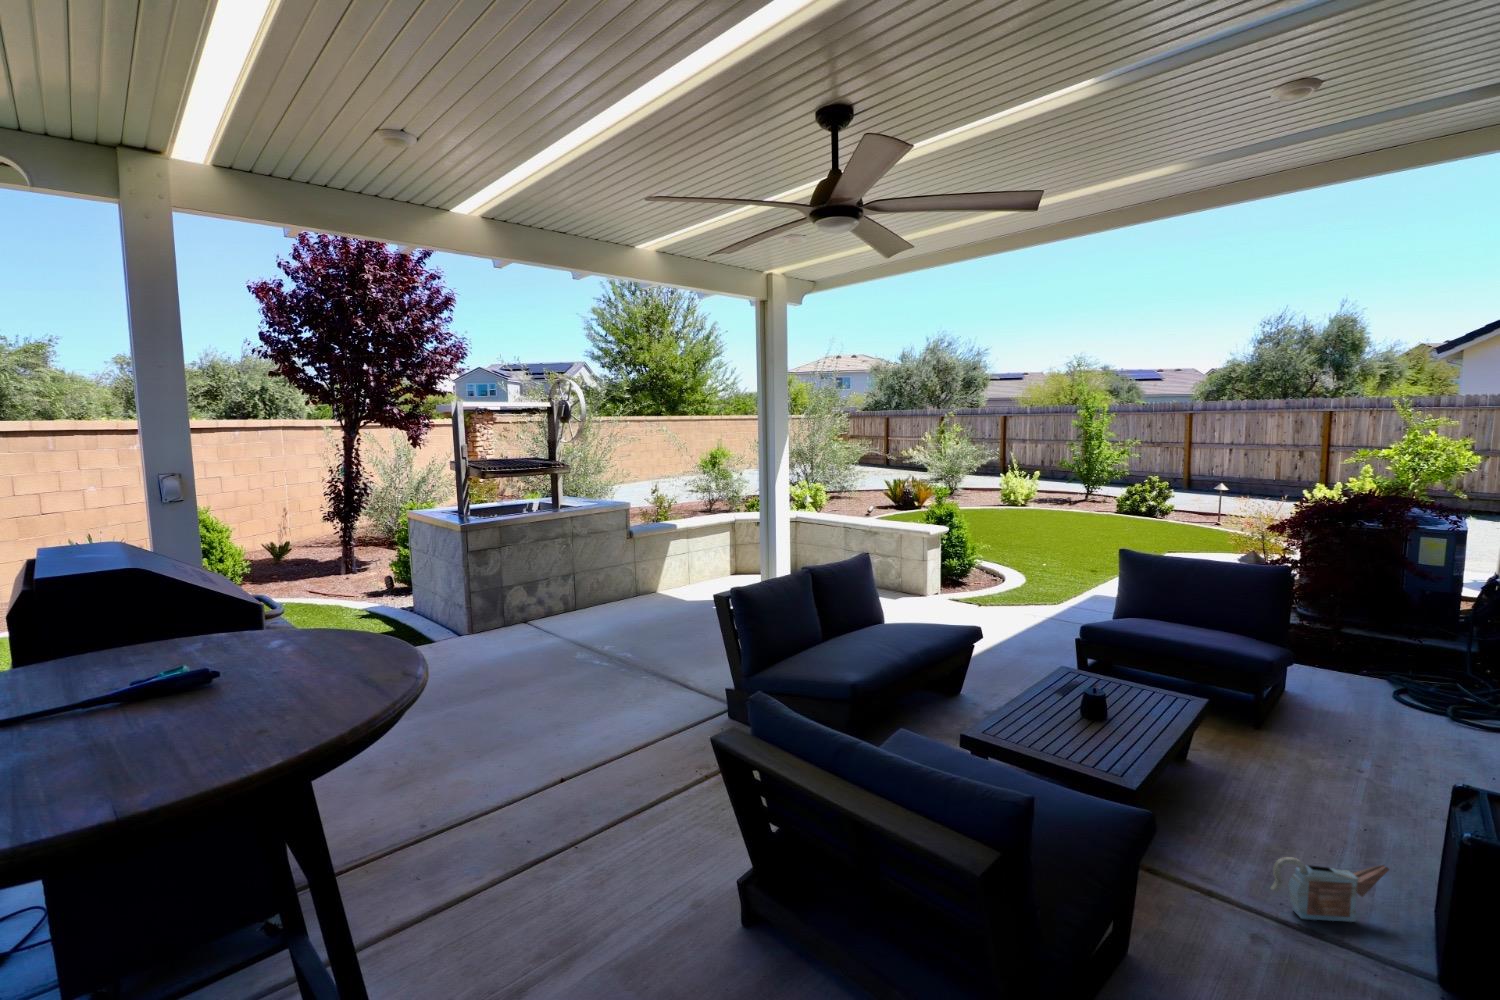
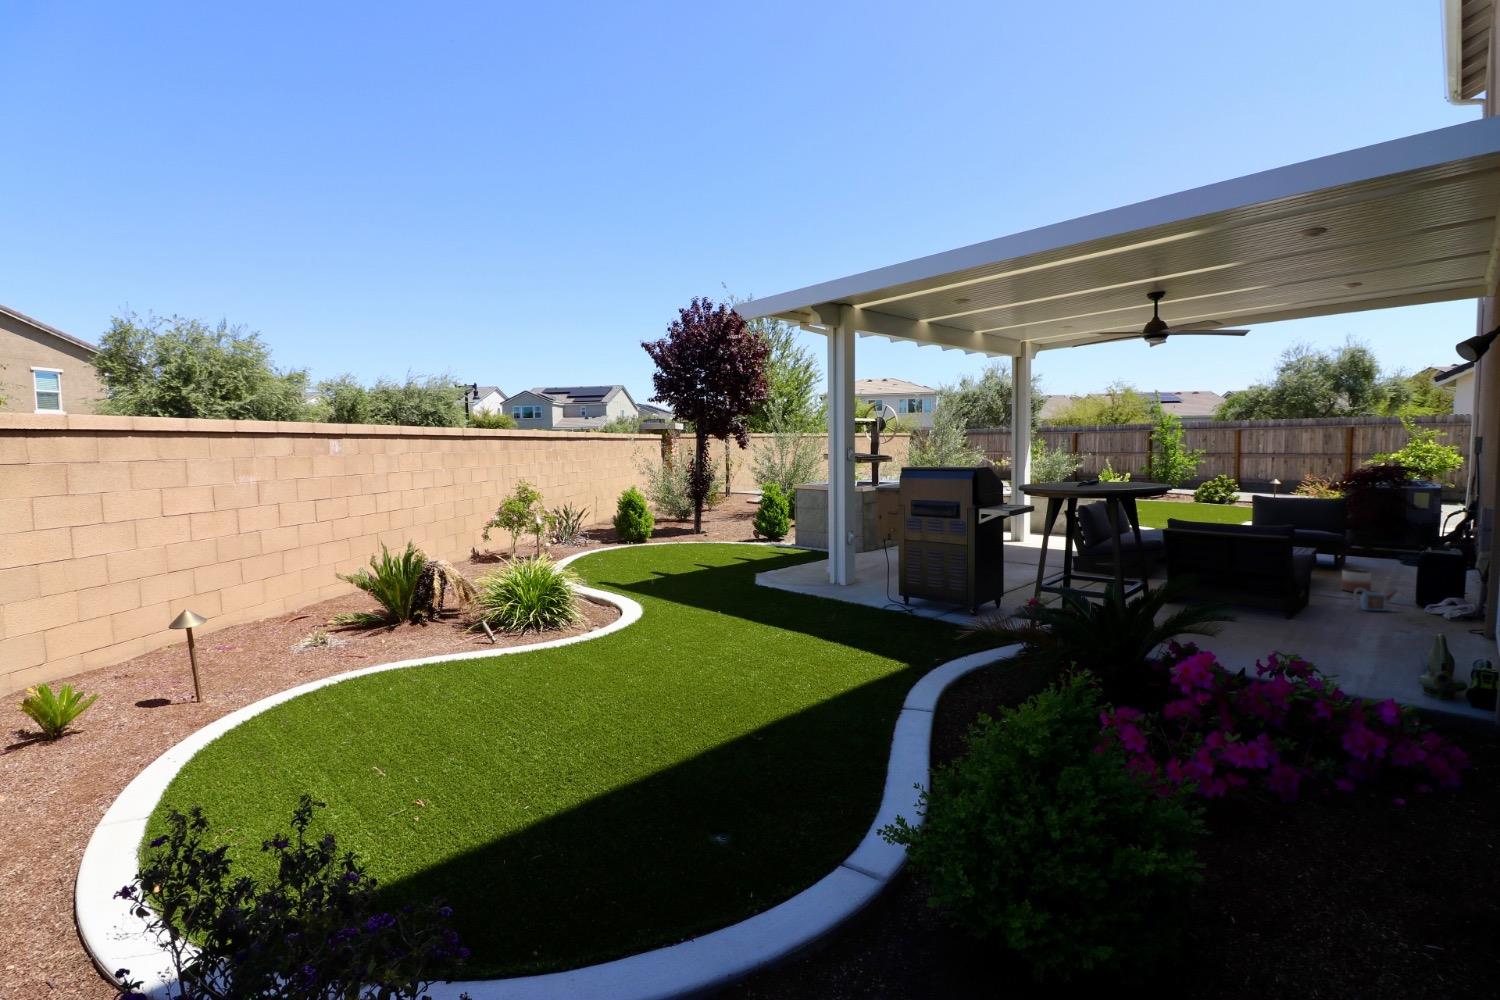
planter: none [1263,739,1328,804] -> present [1341,569,1371,593]

